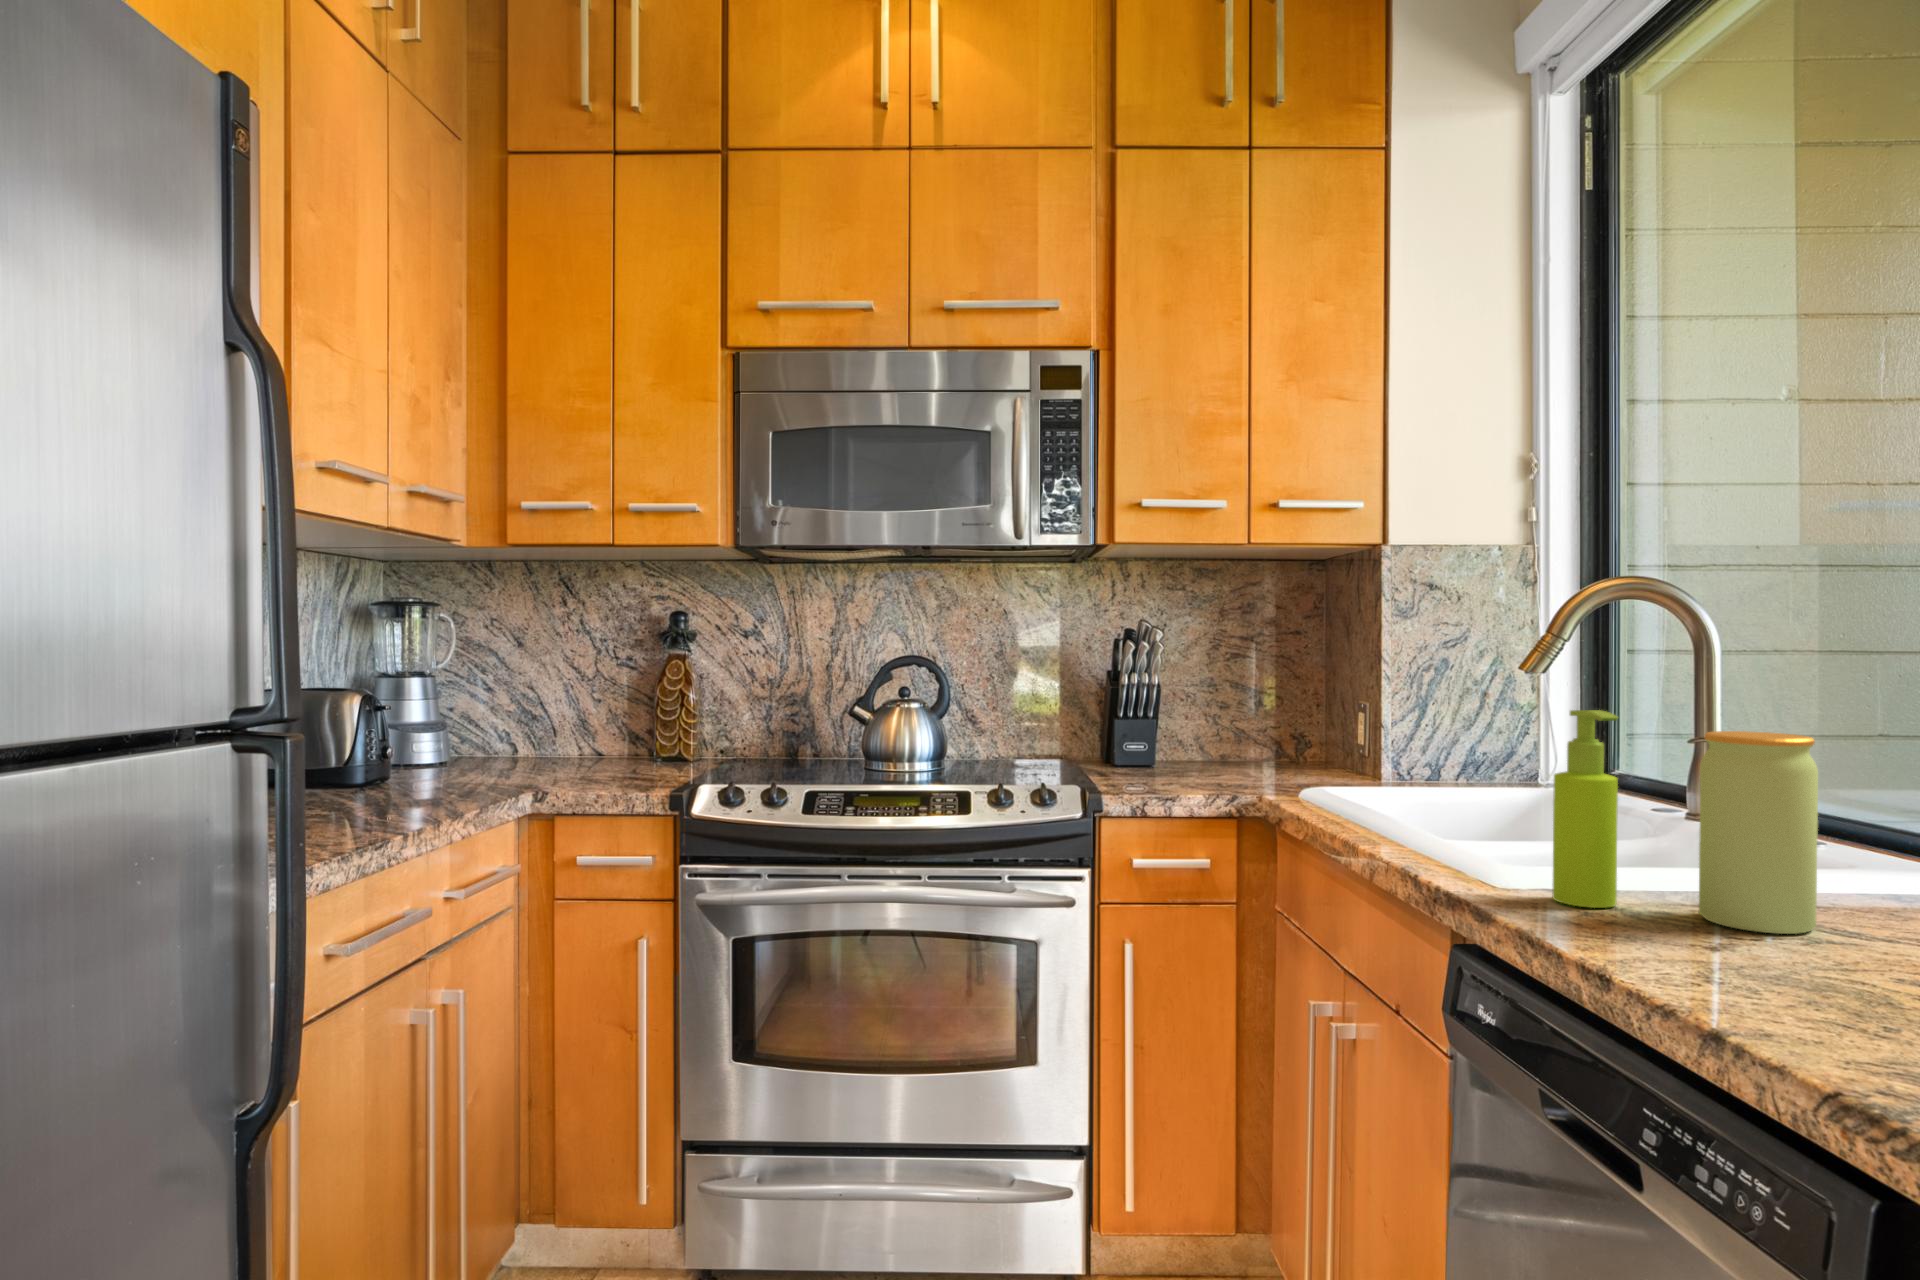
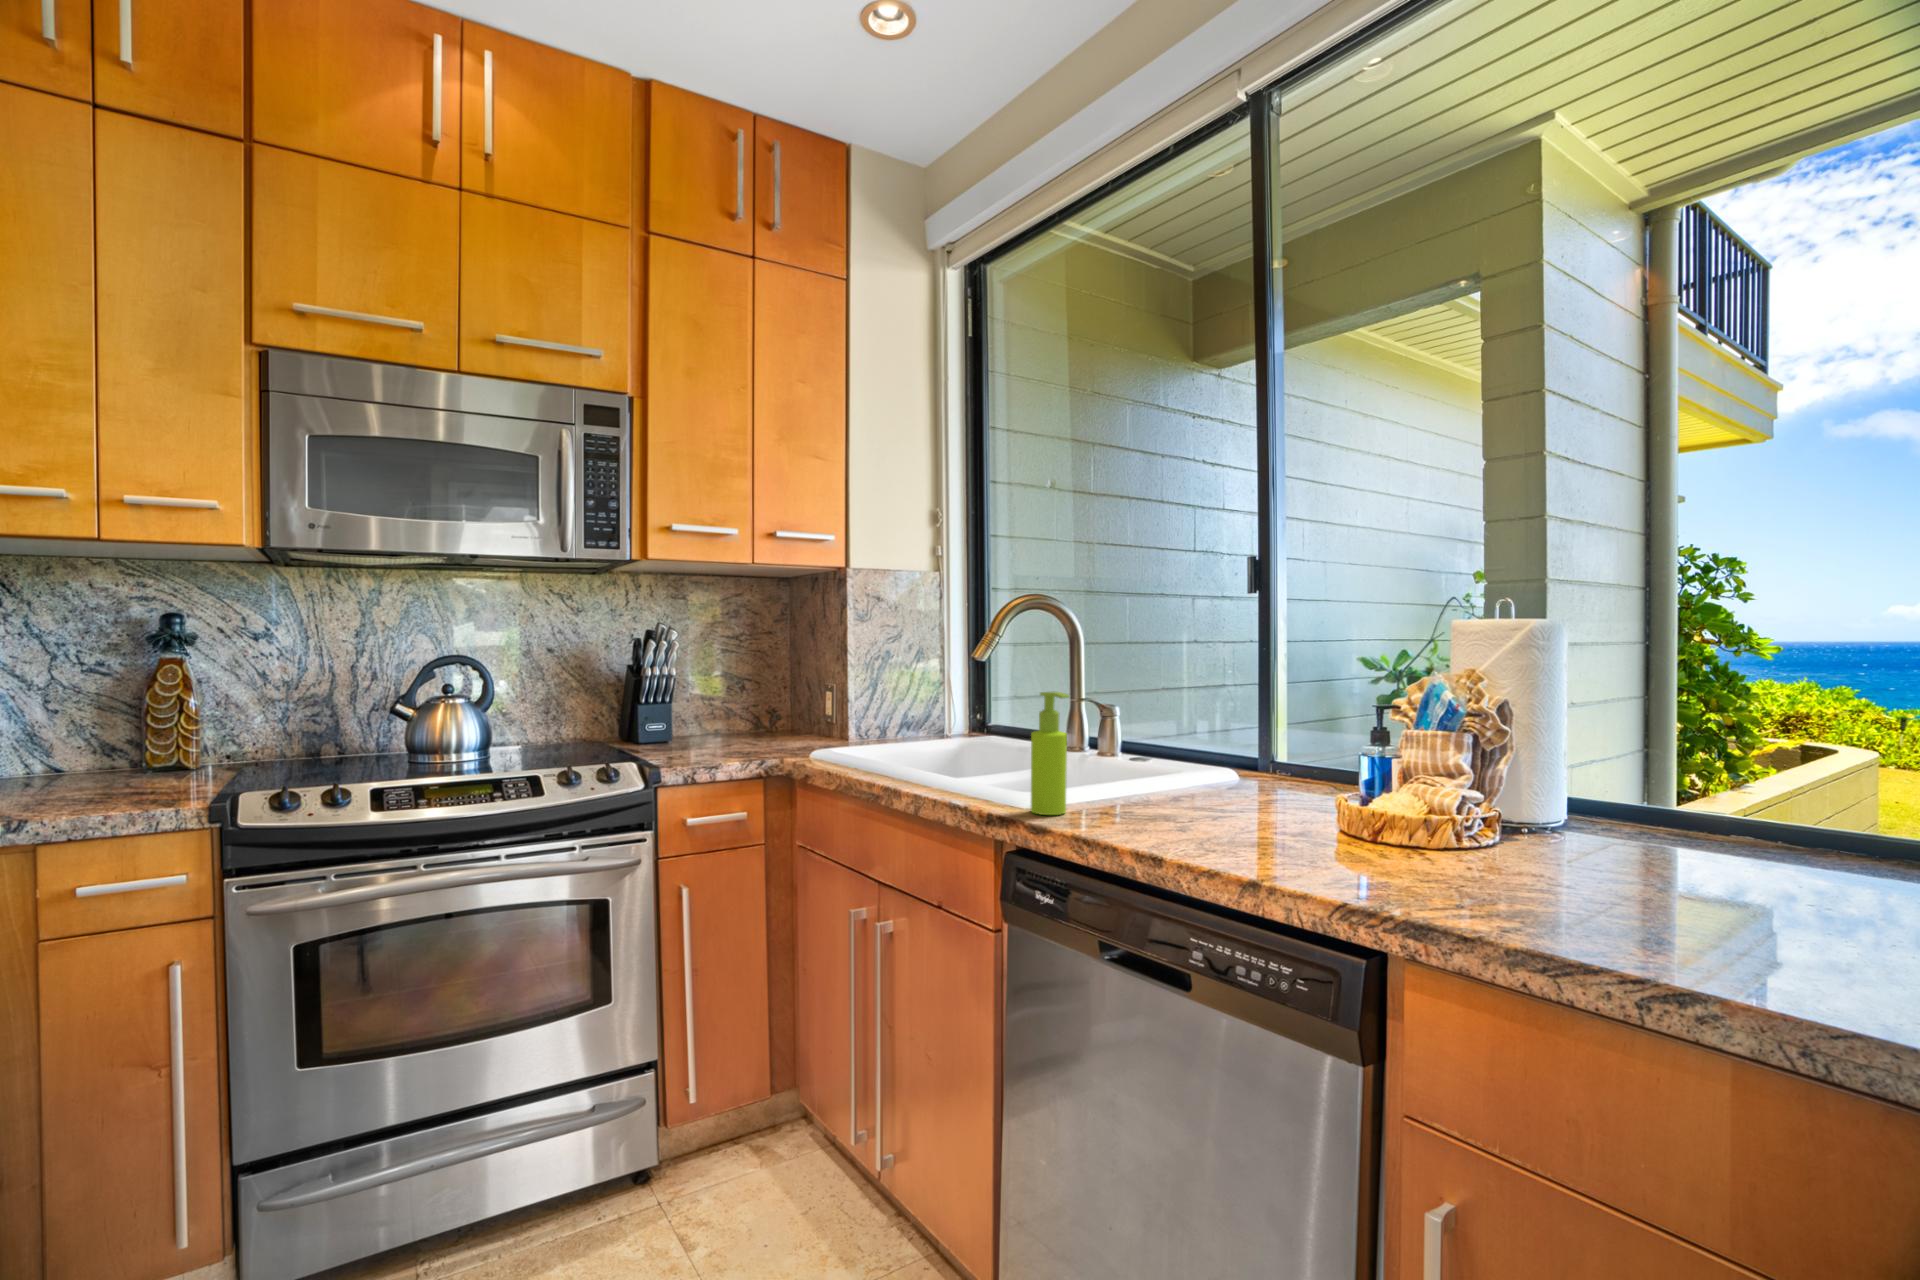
jar: present [1699,731,1818,934] -> none [1110,701,1169,818]

